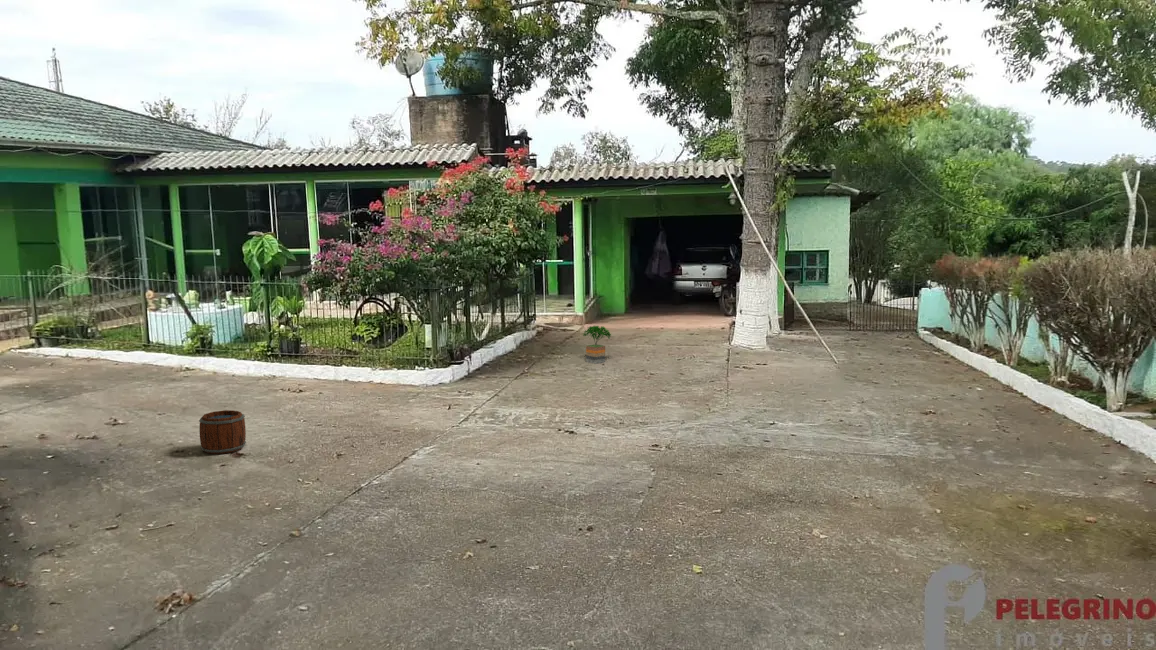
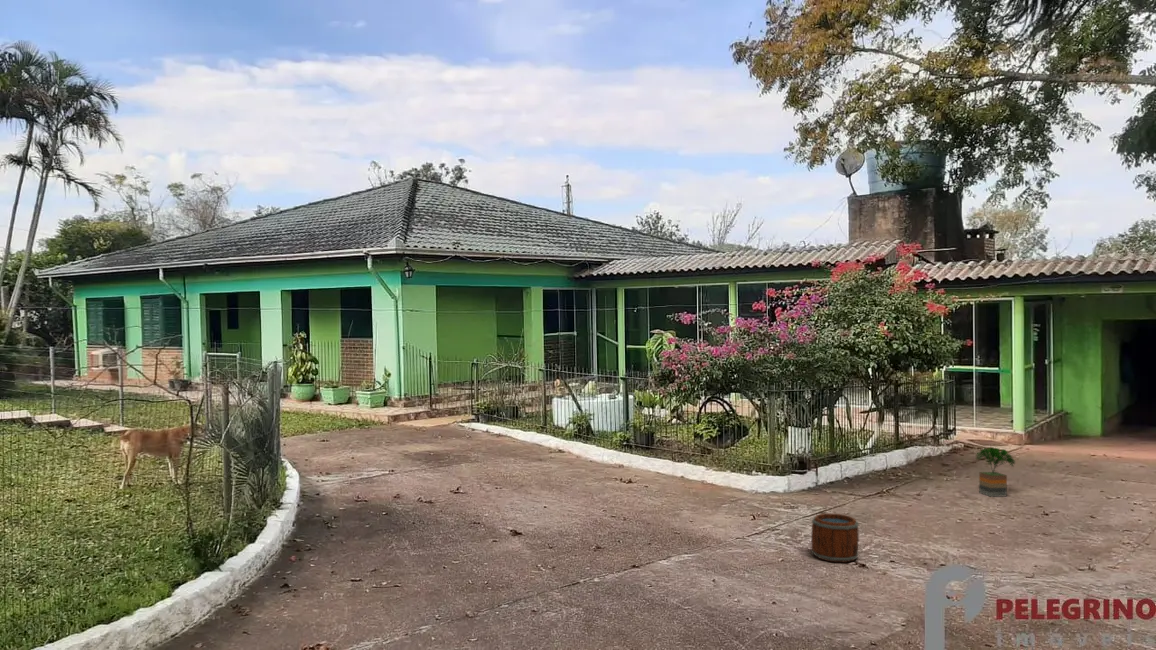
bucket: present [199,410,246,454] -> present [811,513,859,562]

